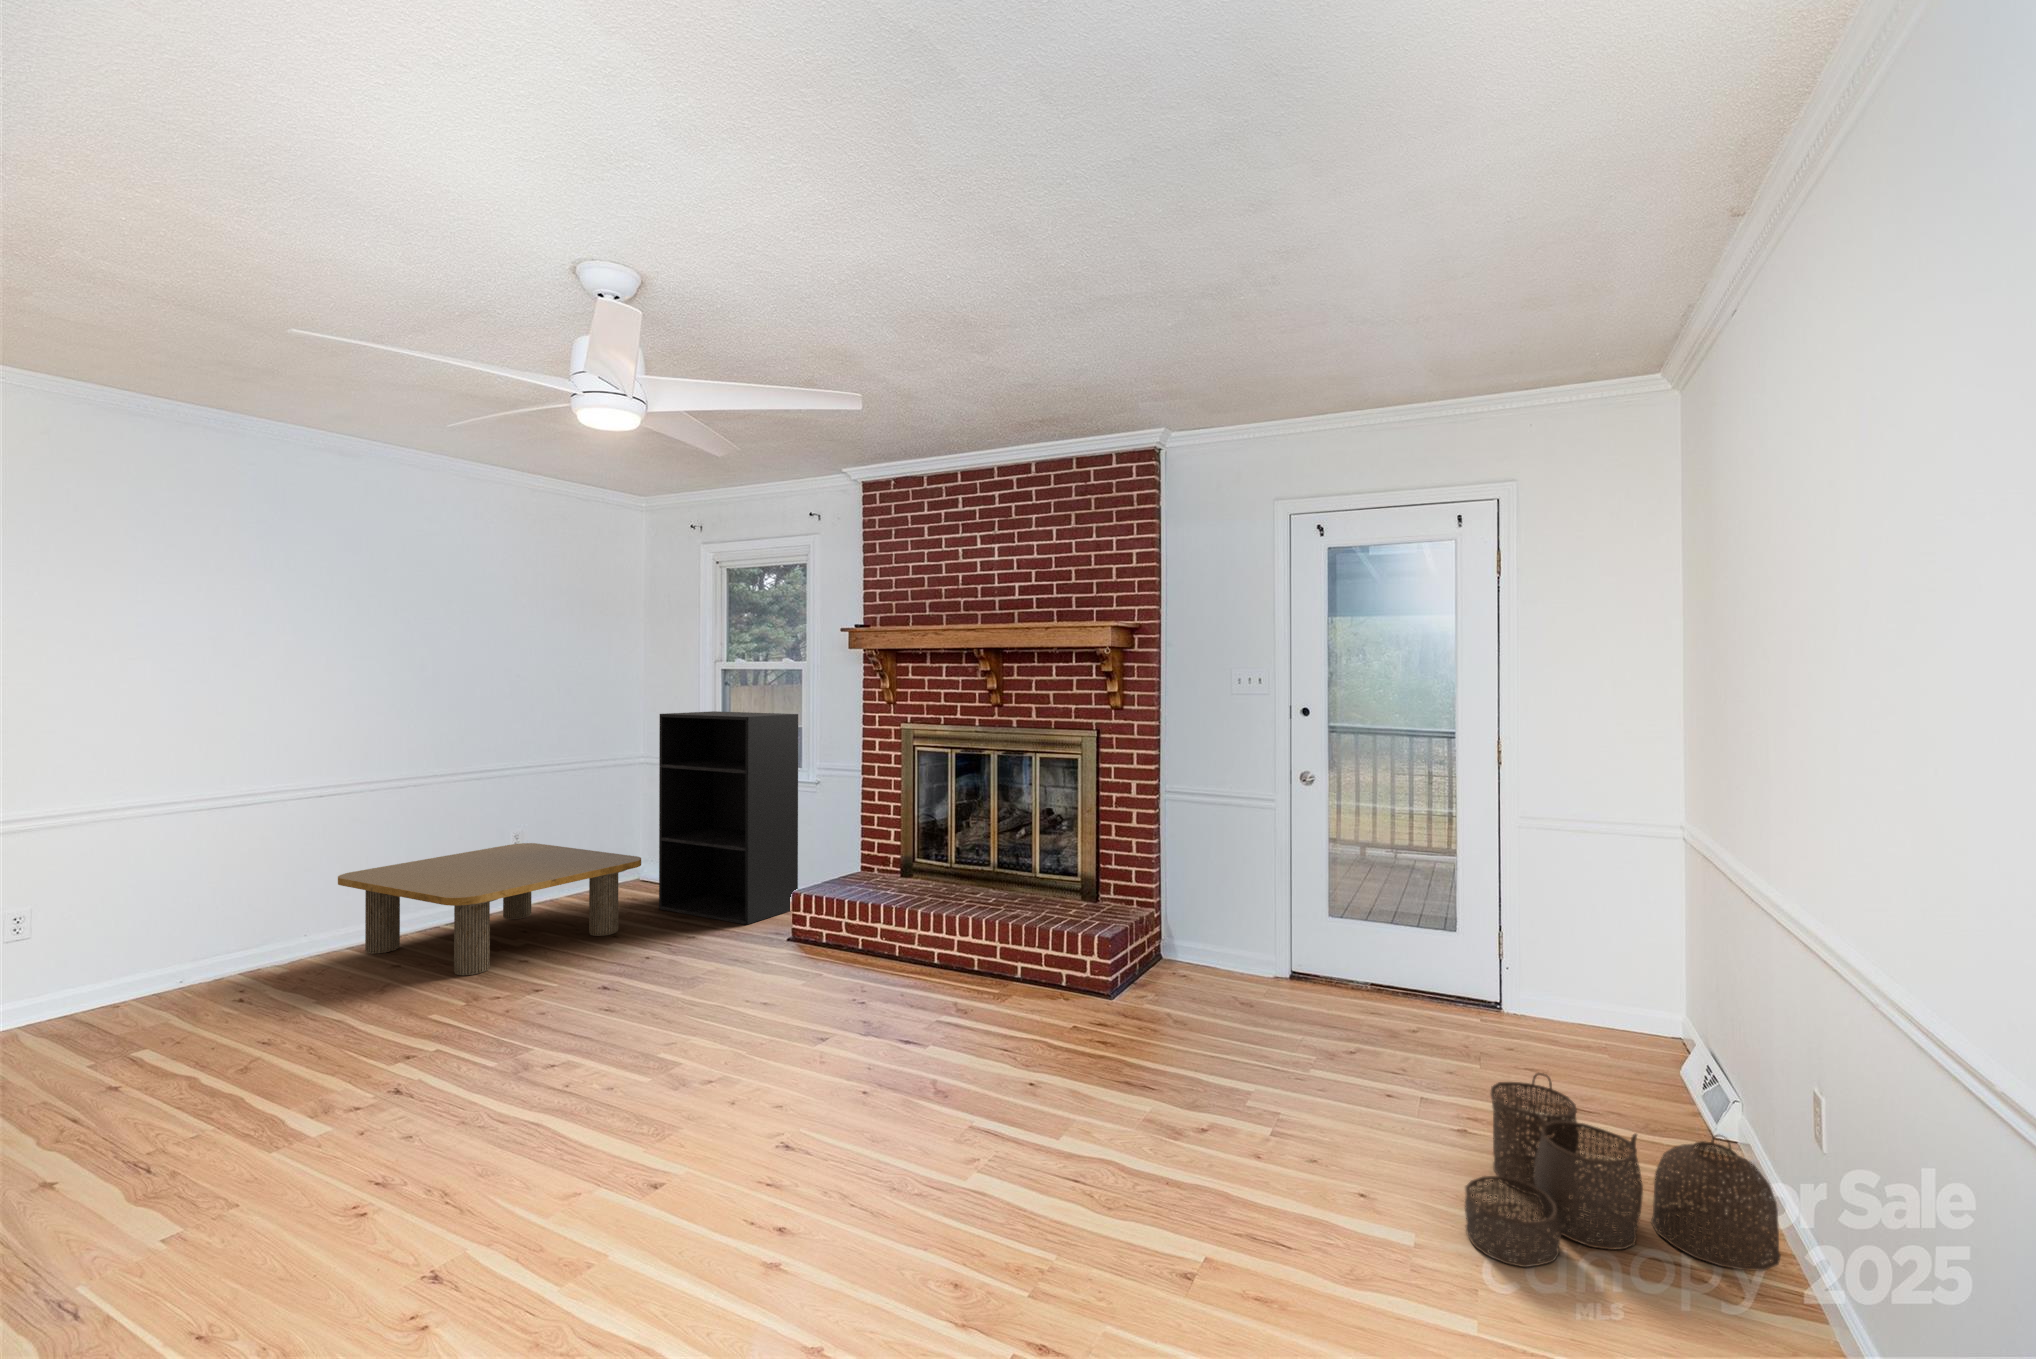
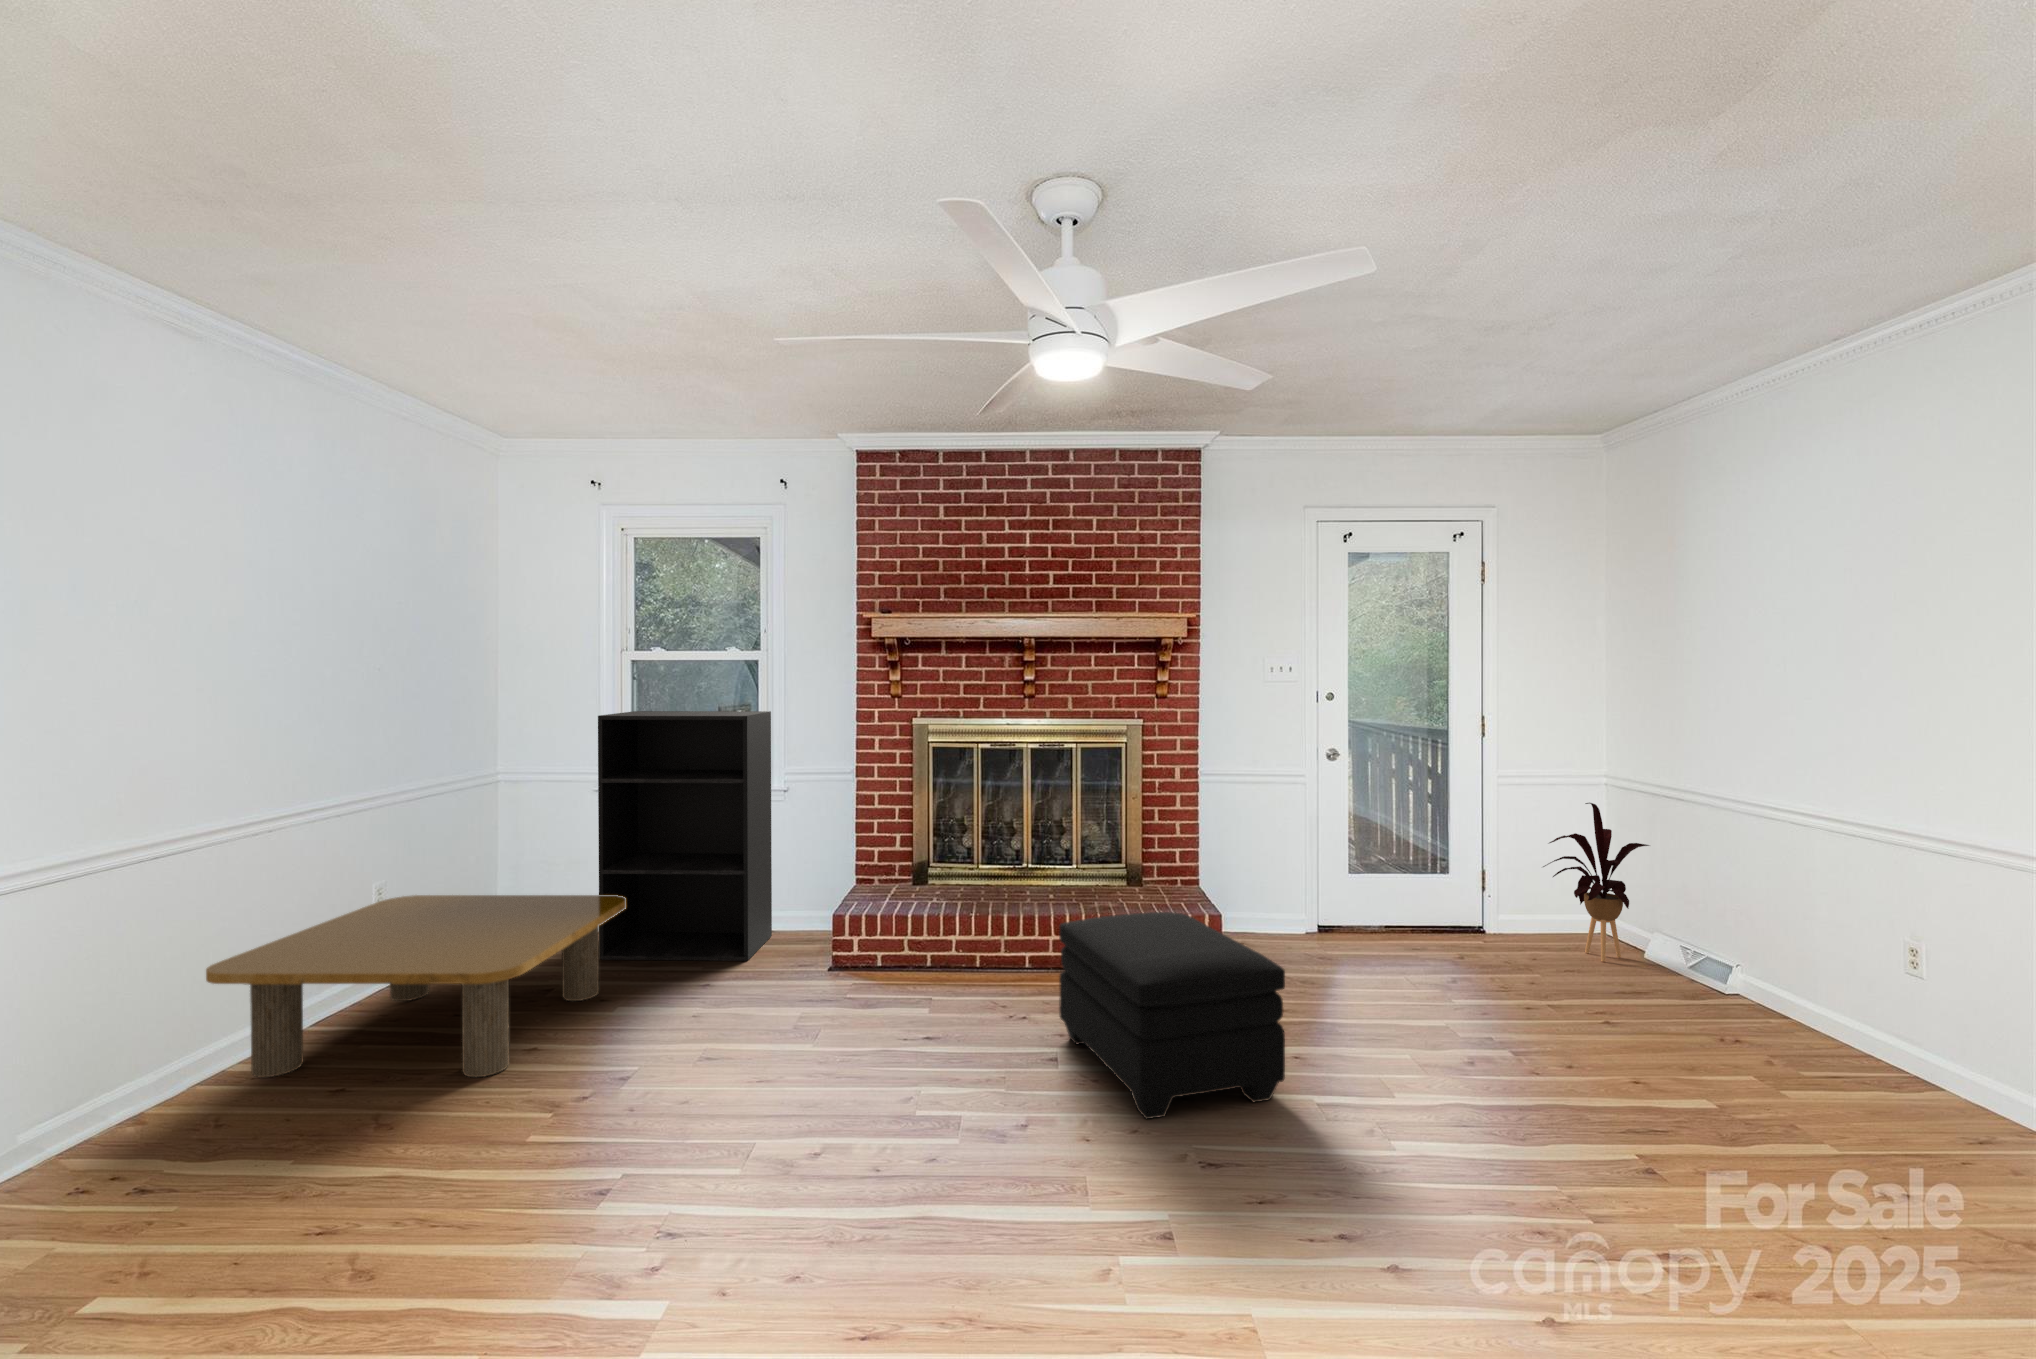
house plant: none [1524,856,1693,1068] -> present [1543,803,1649,961]
ottoman: none [780,916,981,1116] -> present [1059,912,1285,1119]
woven basket: present [1465,1073,1781,1271] -> none [1658,963,1872,1097]

